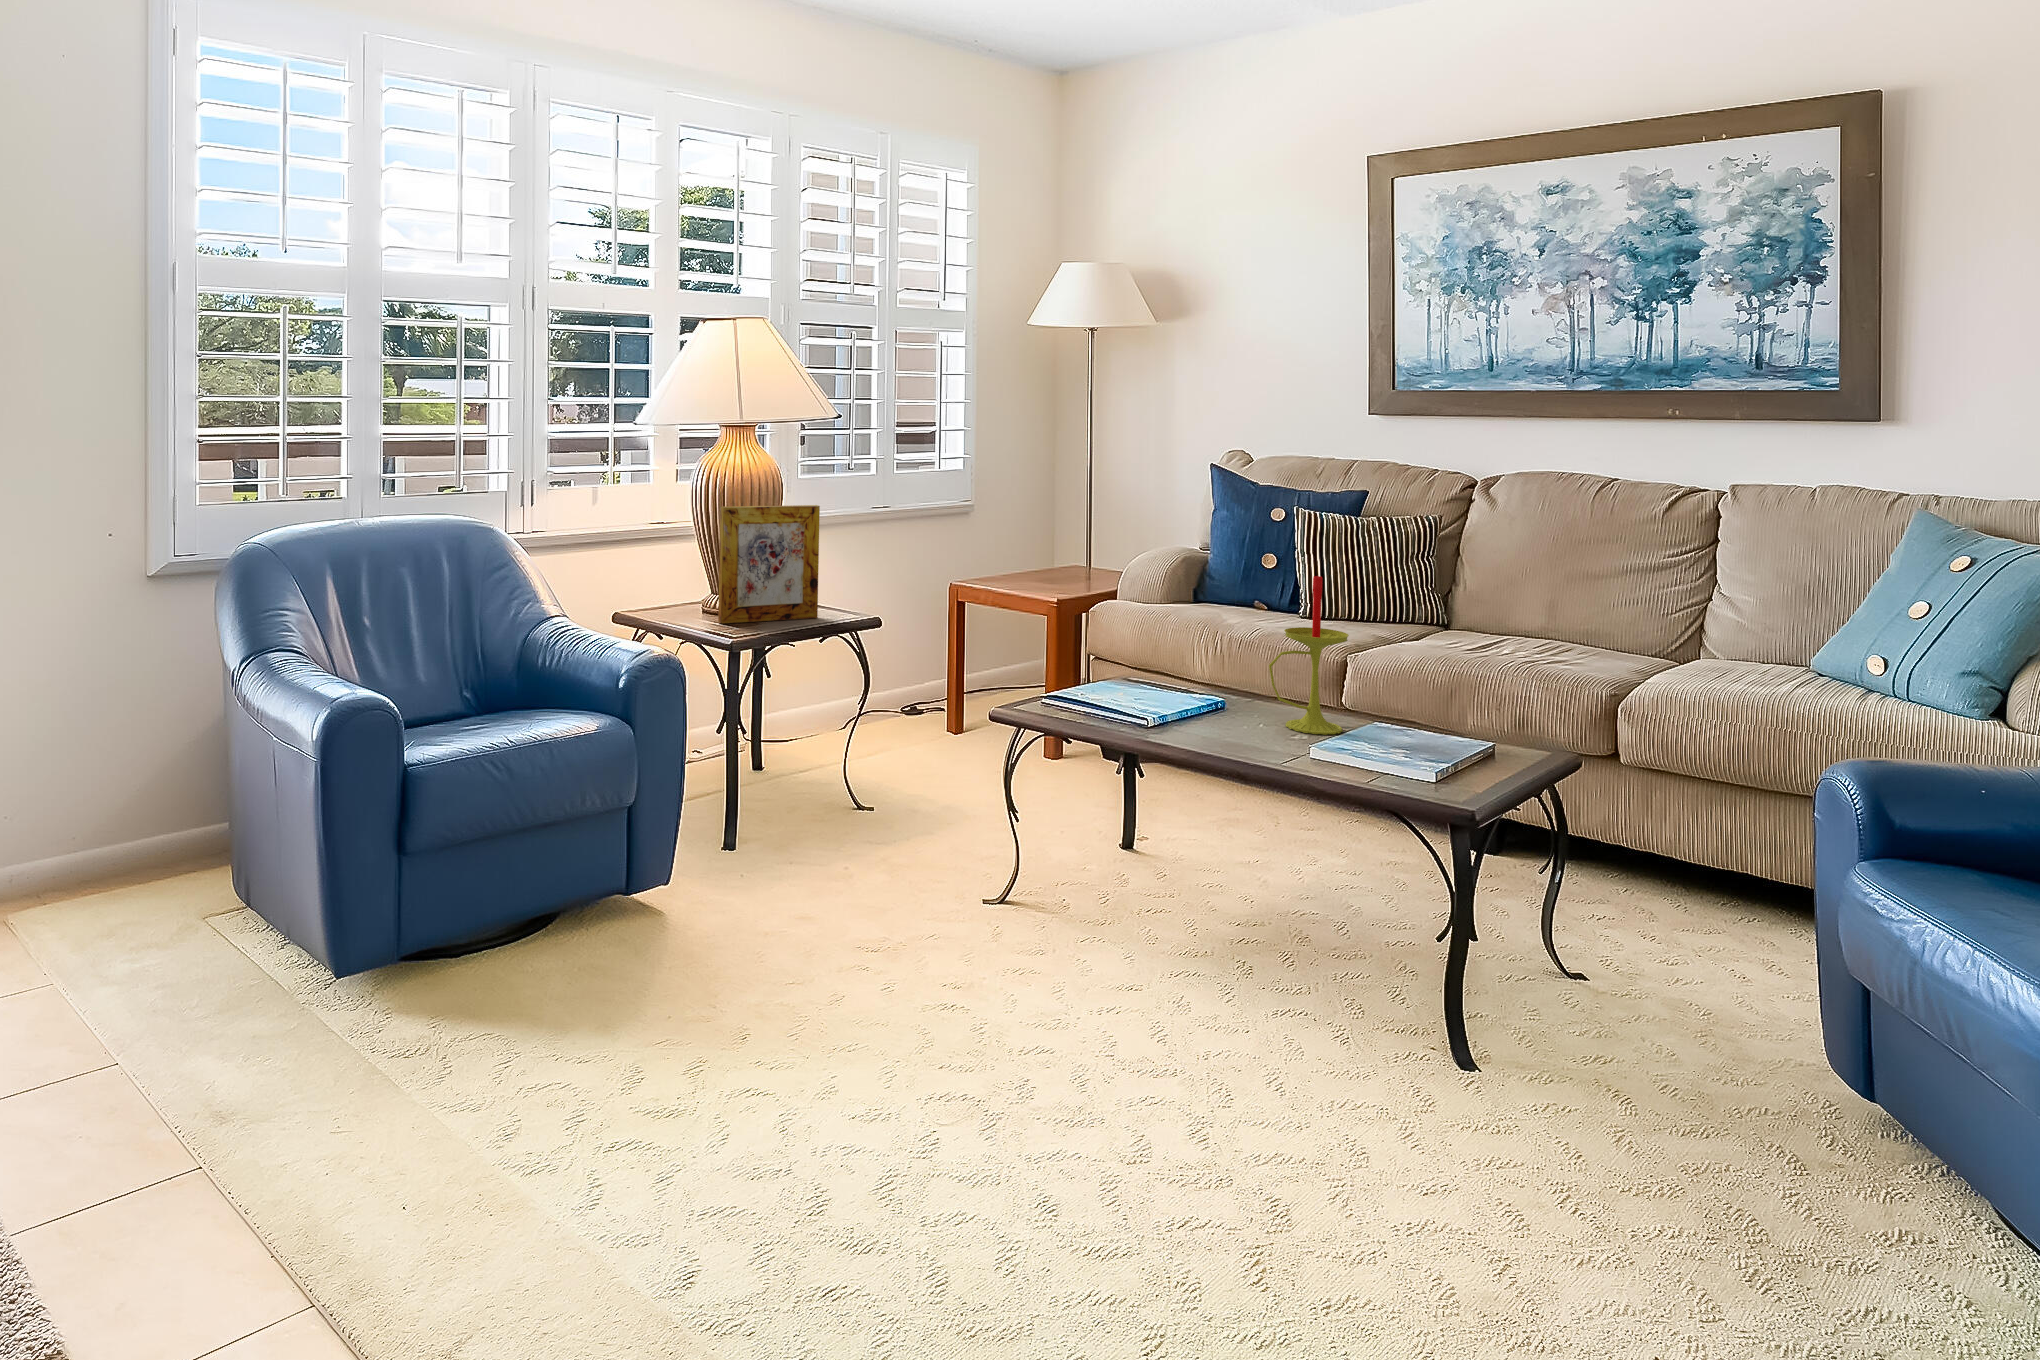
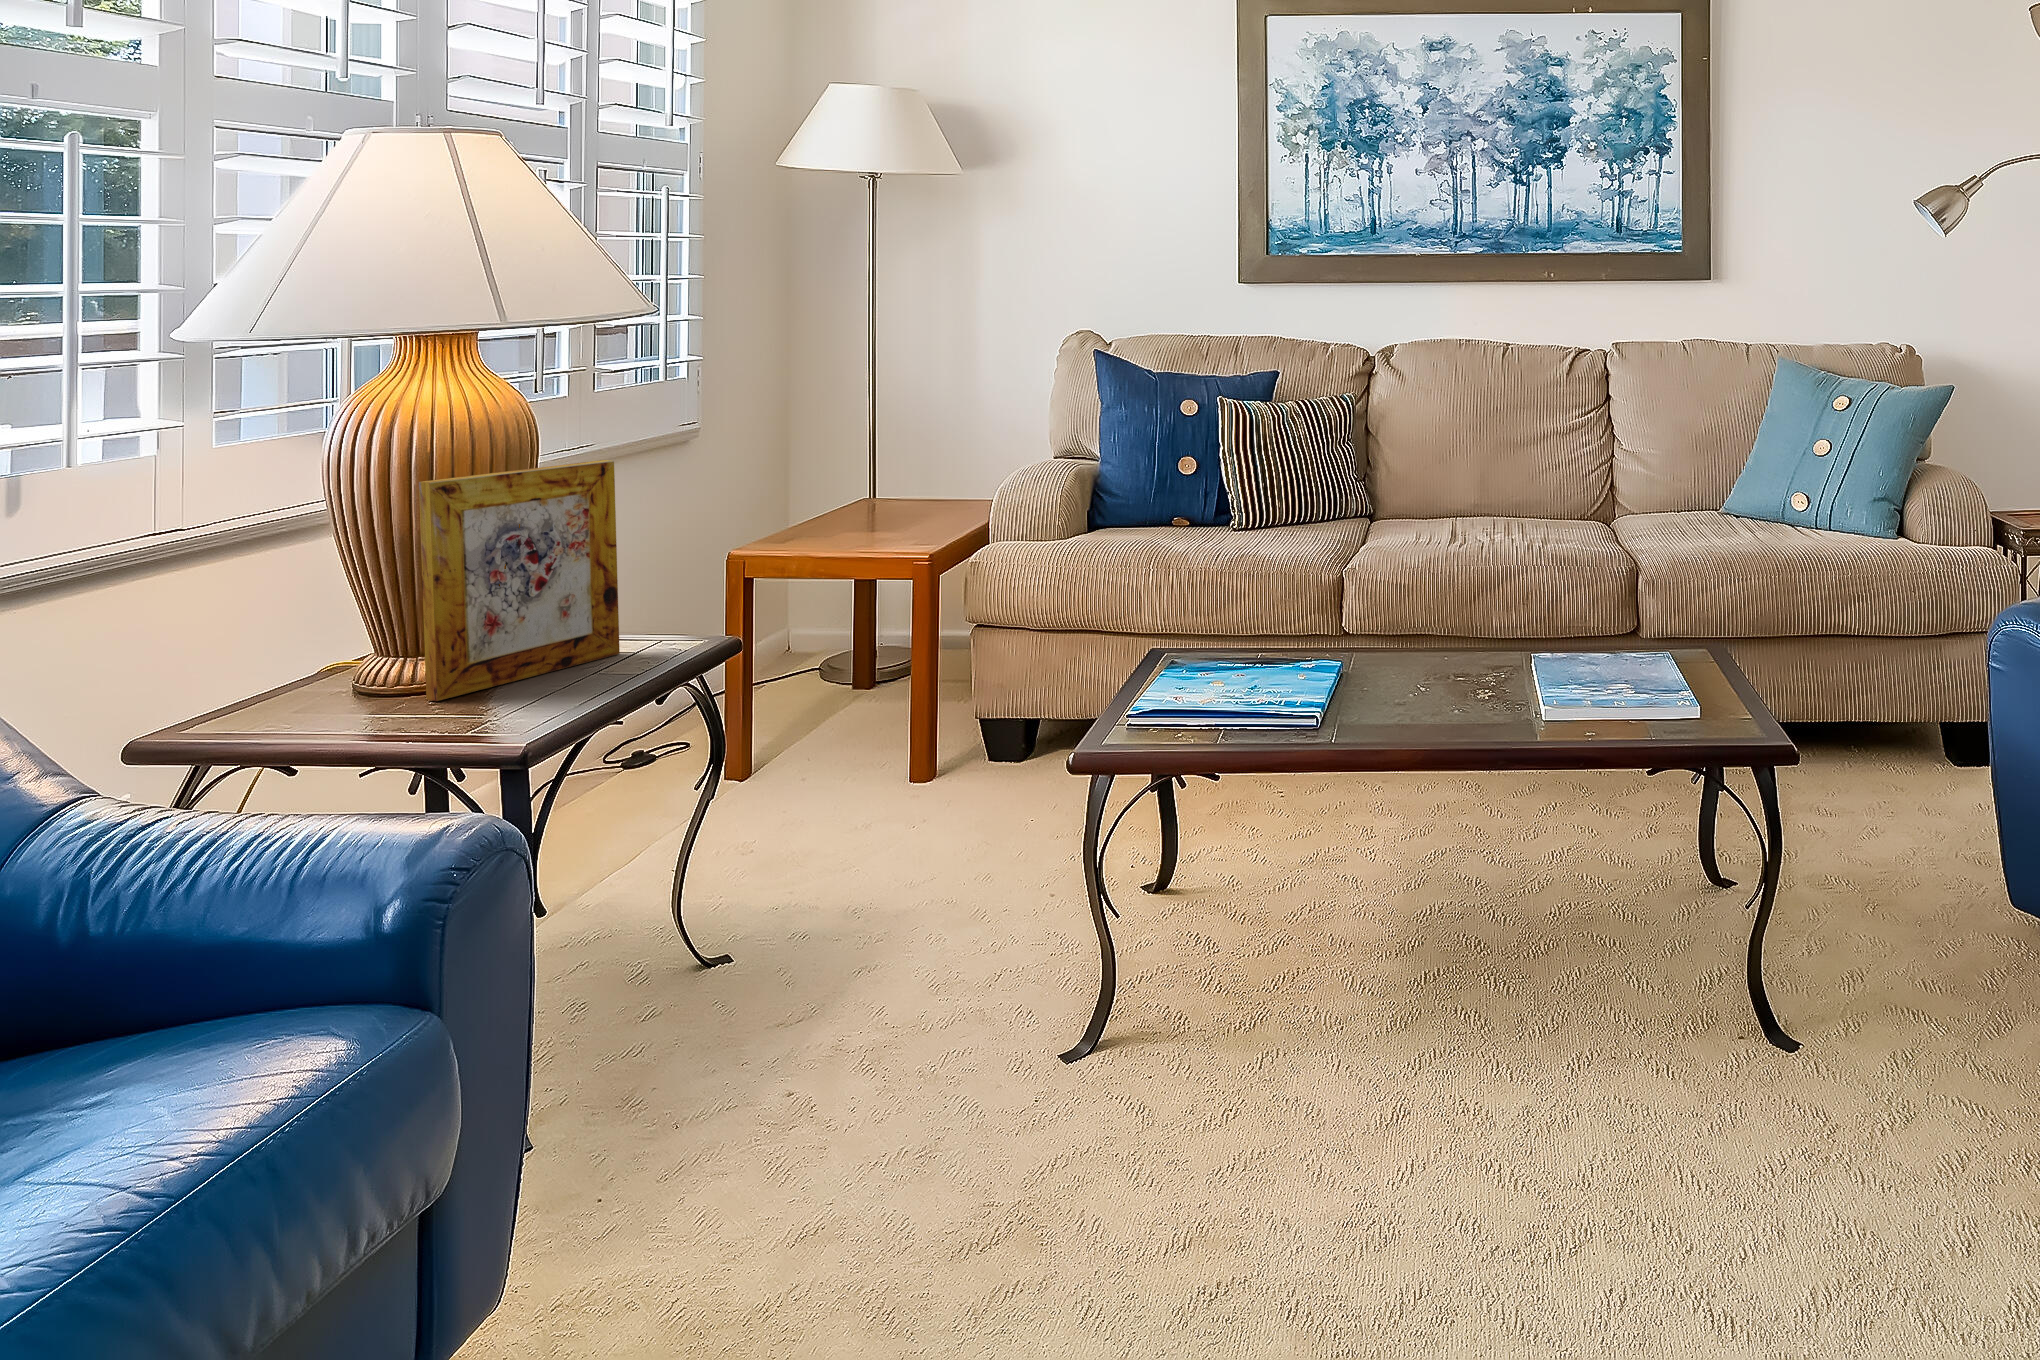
candle: present [1269,576,1349,735] -> none [1413,480,1493,678]

